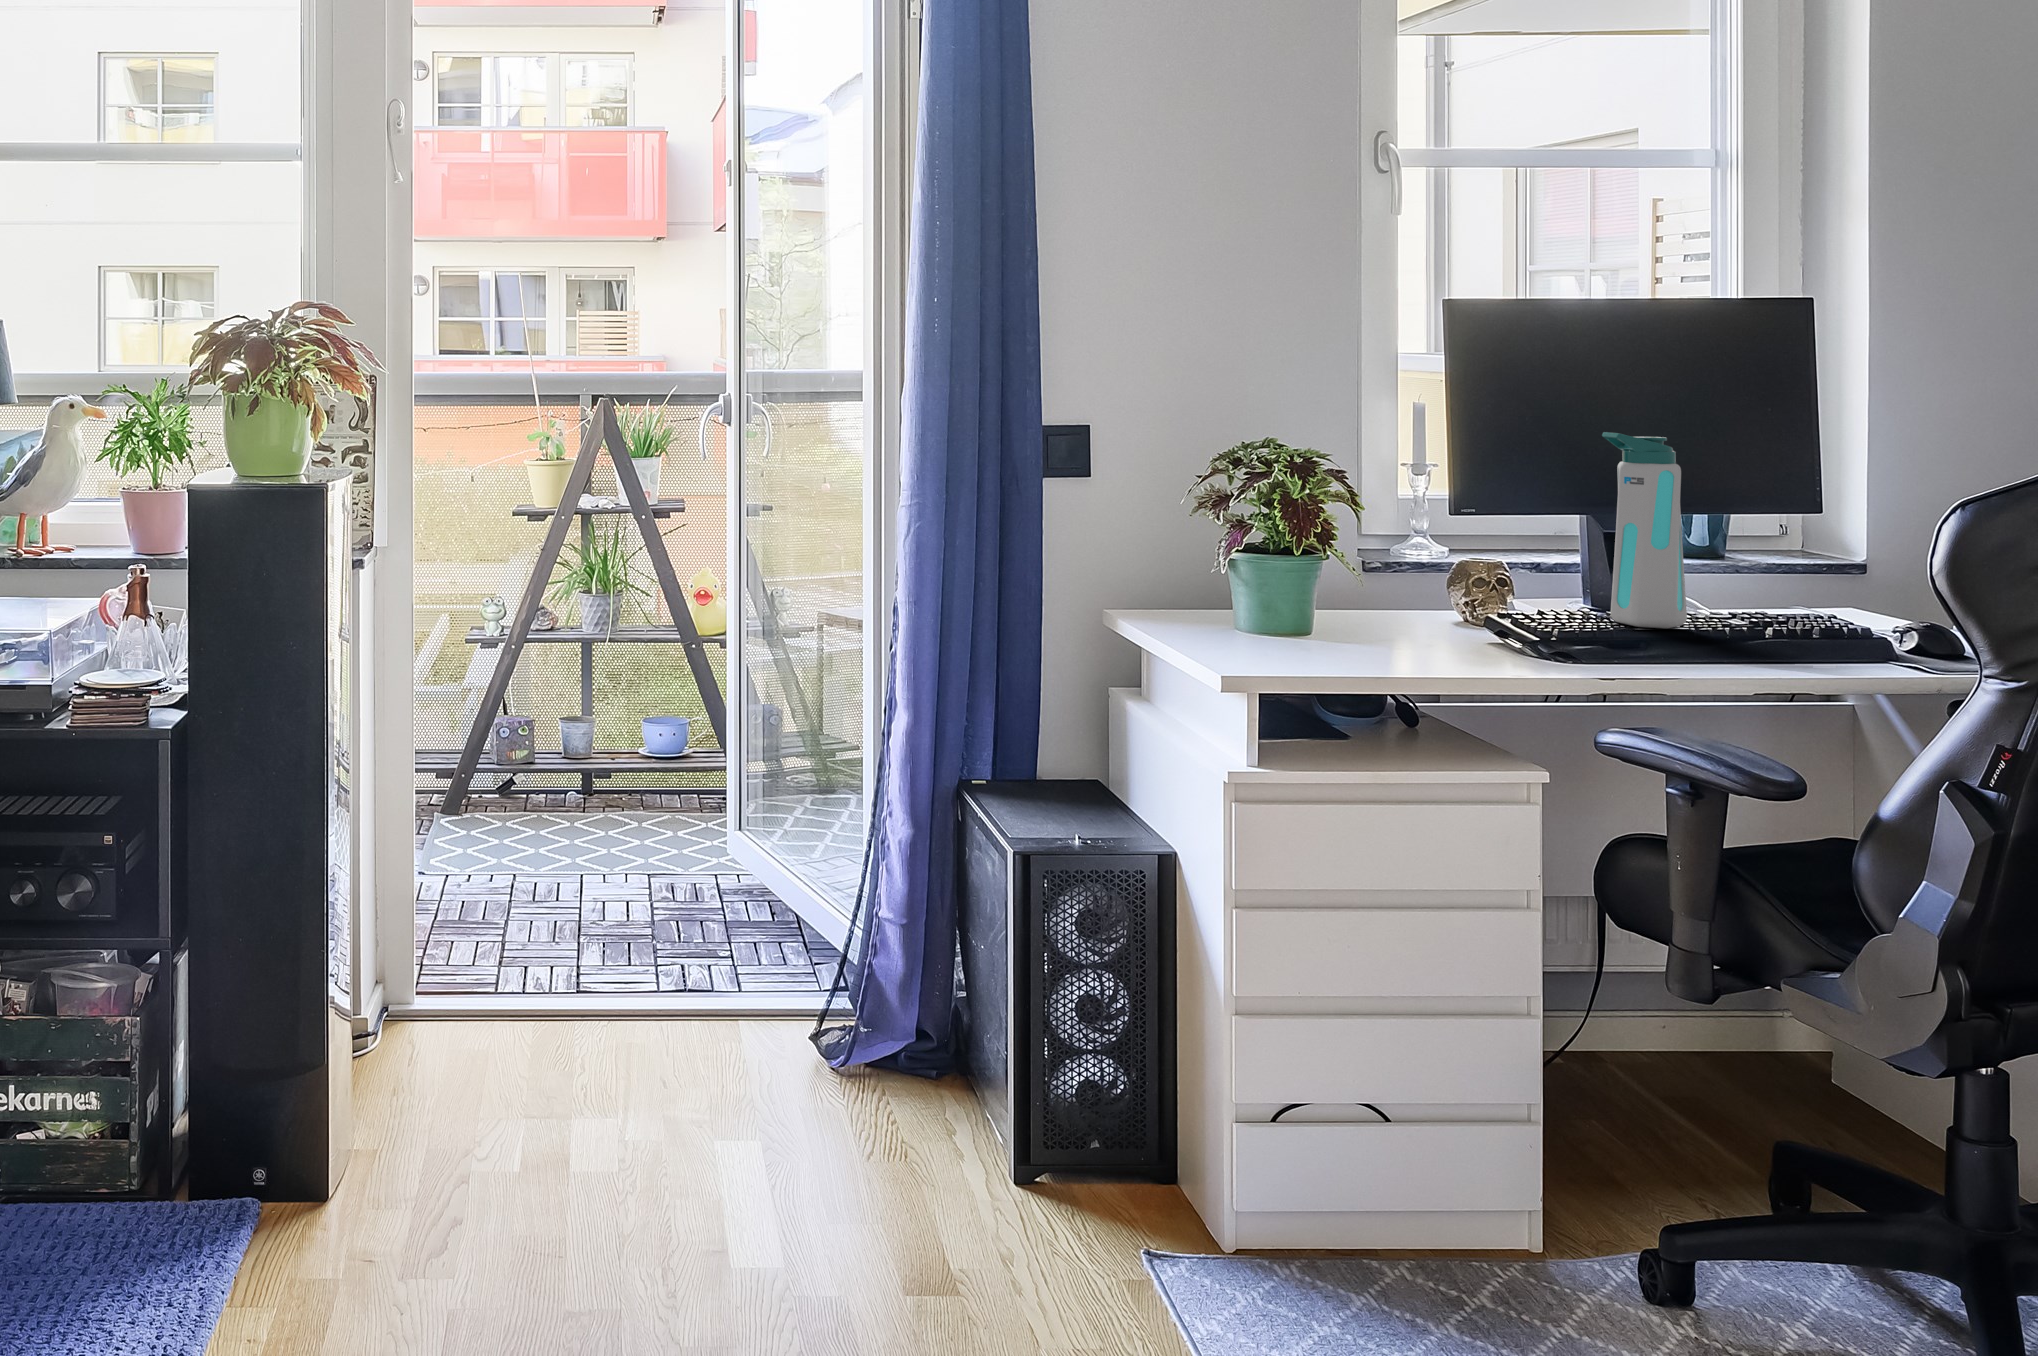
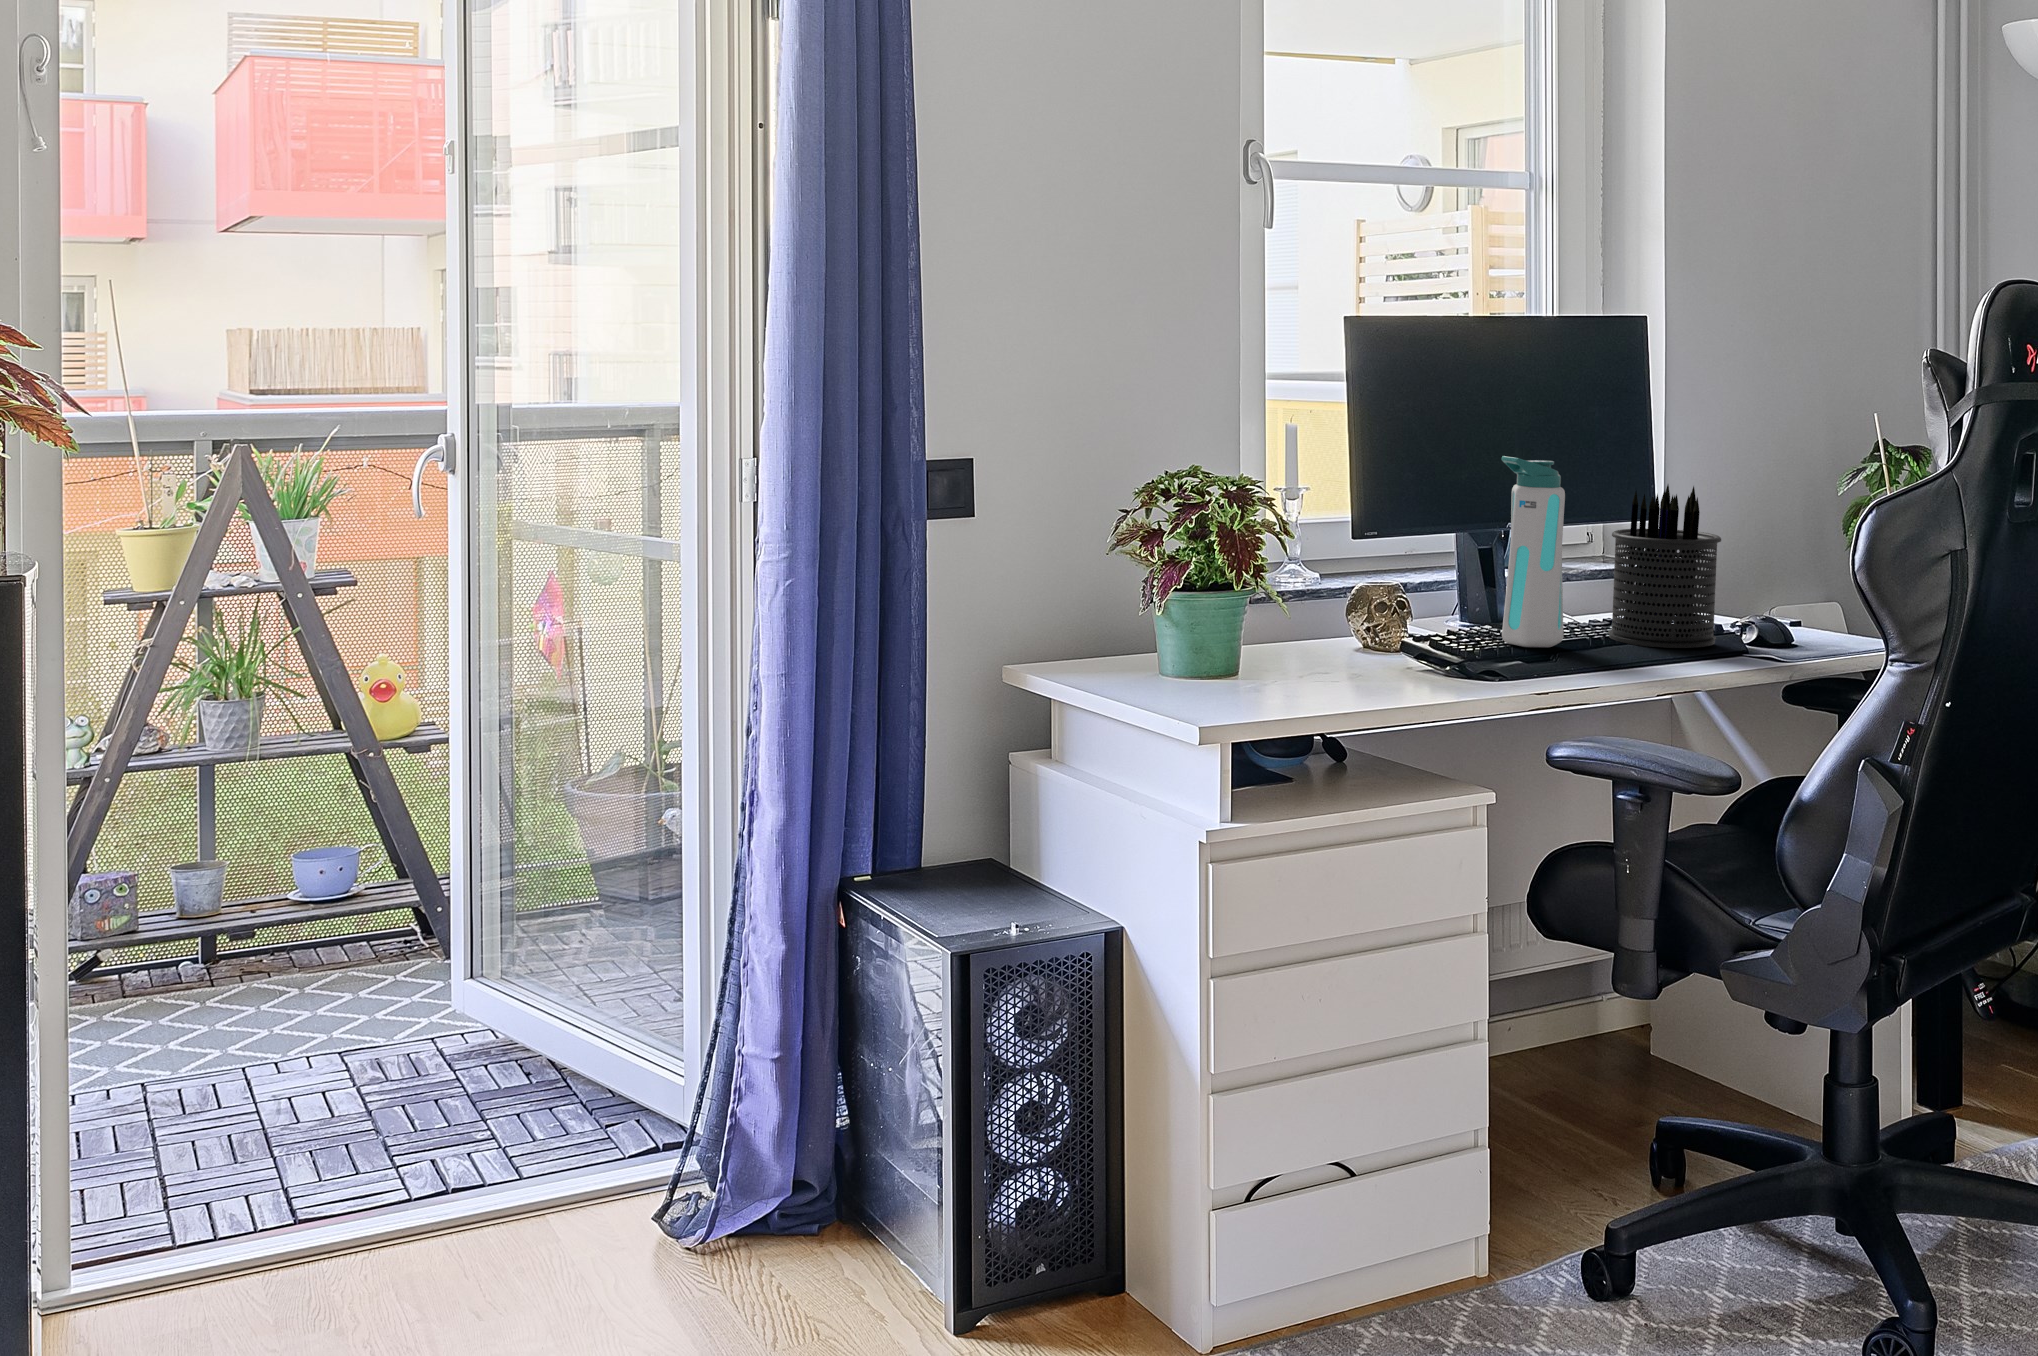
pen holder: none [1756,463,1903,640] -> present [1608,485,1721,648]

